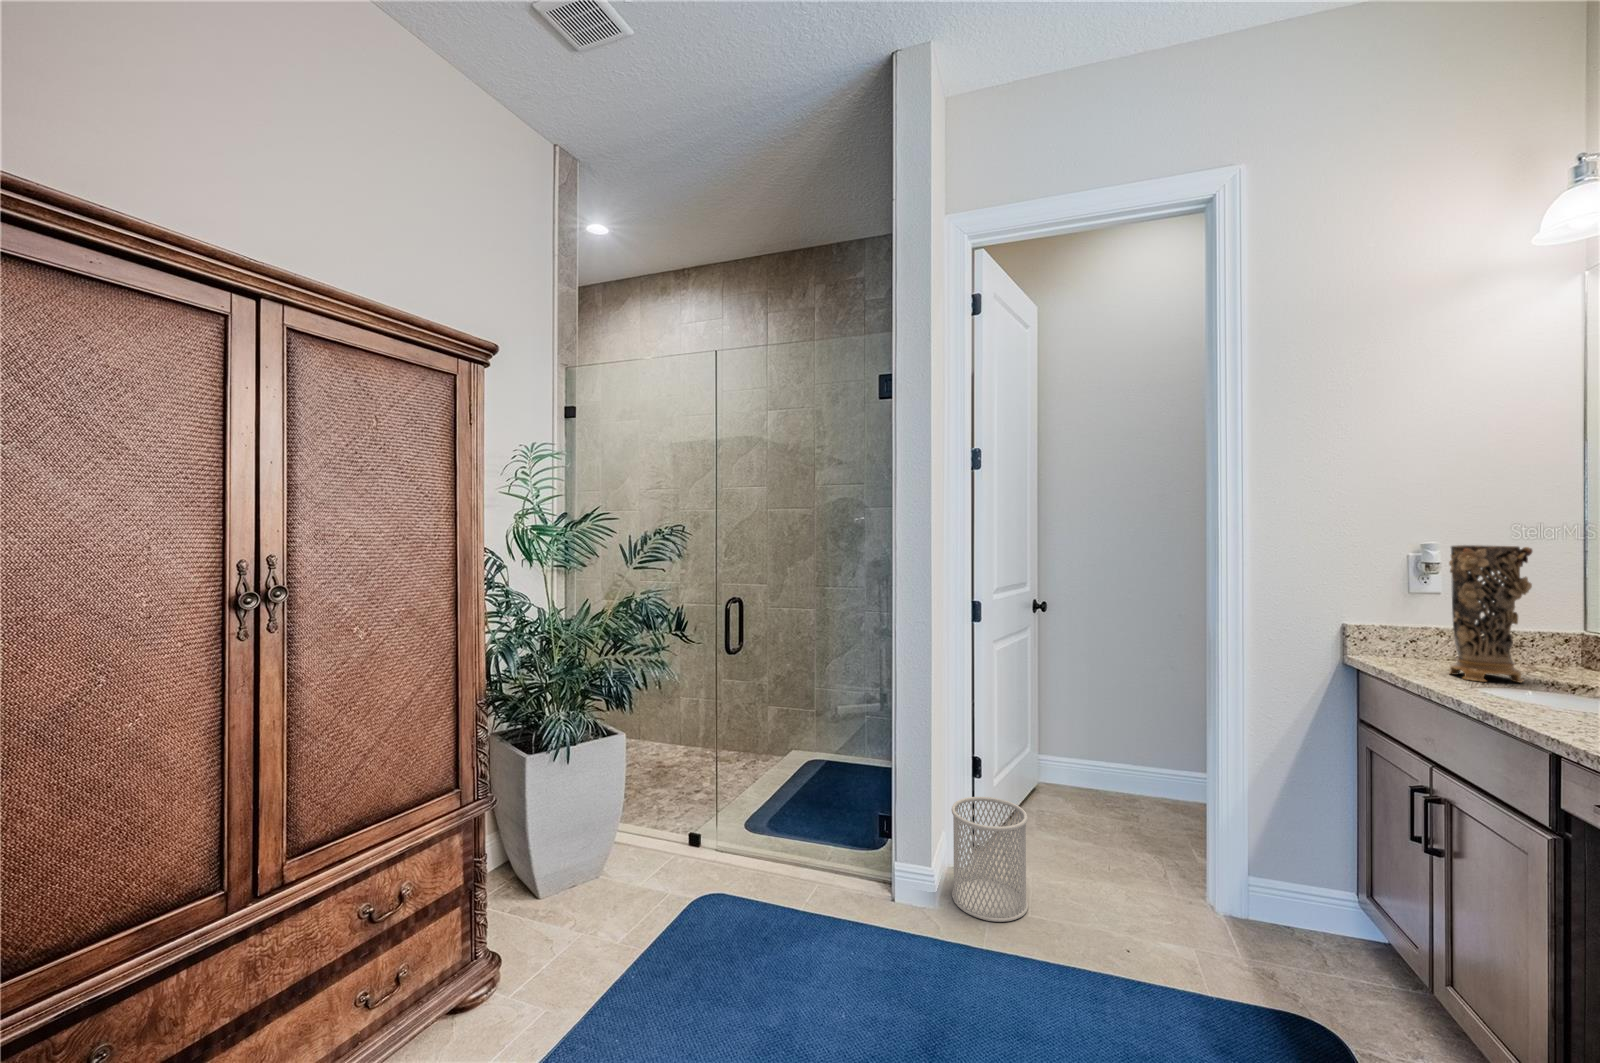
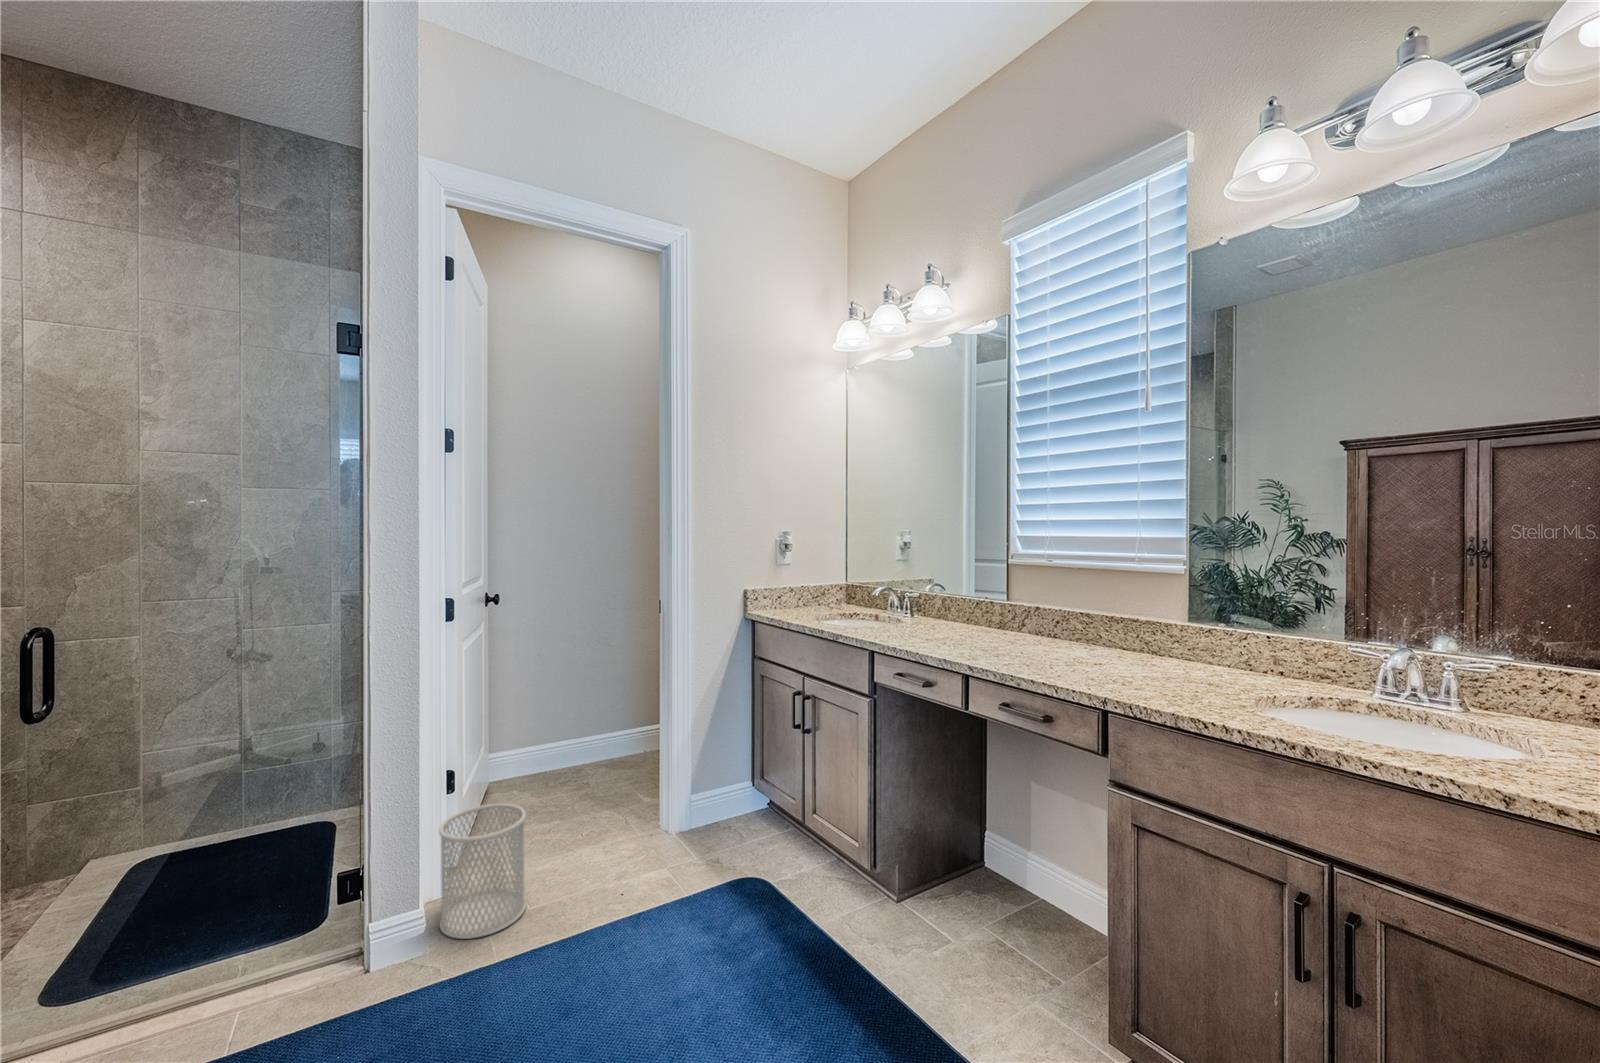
decorative vase: present [1449,545,1532,683] -> none [801,532,838,618]

